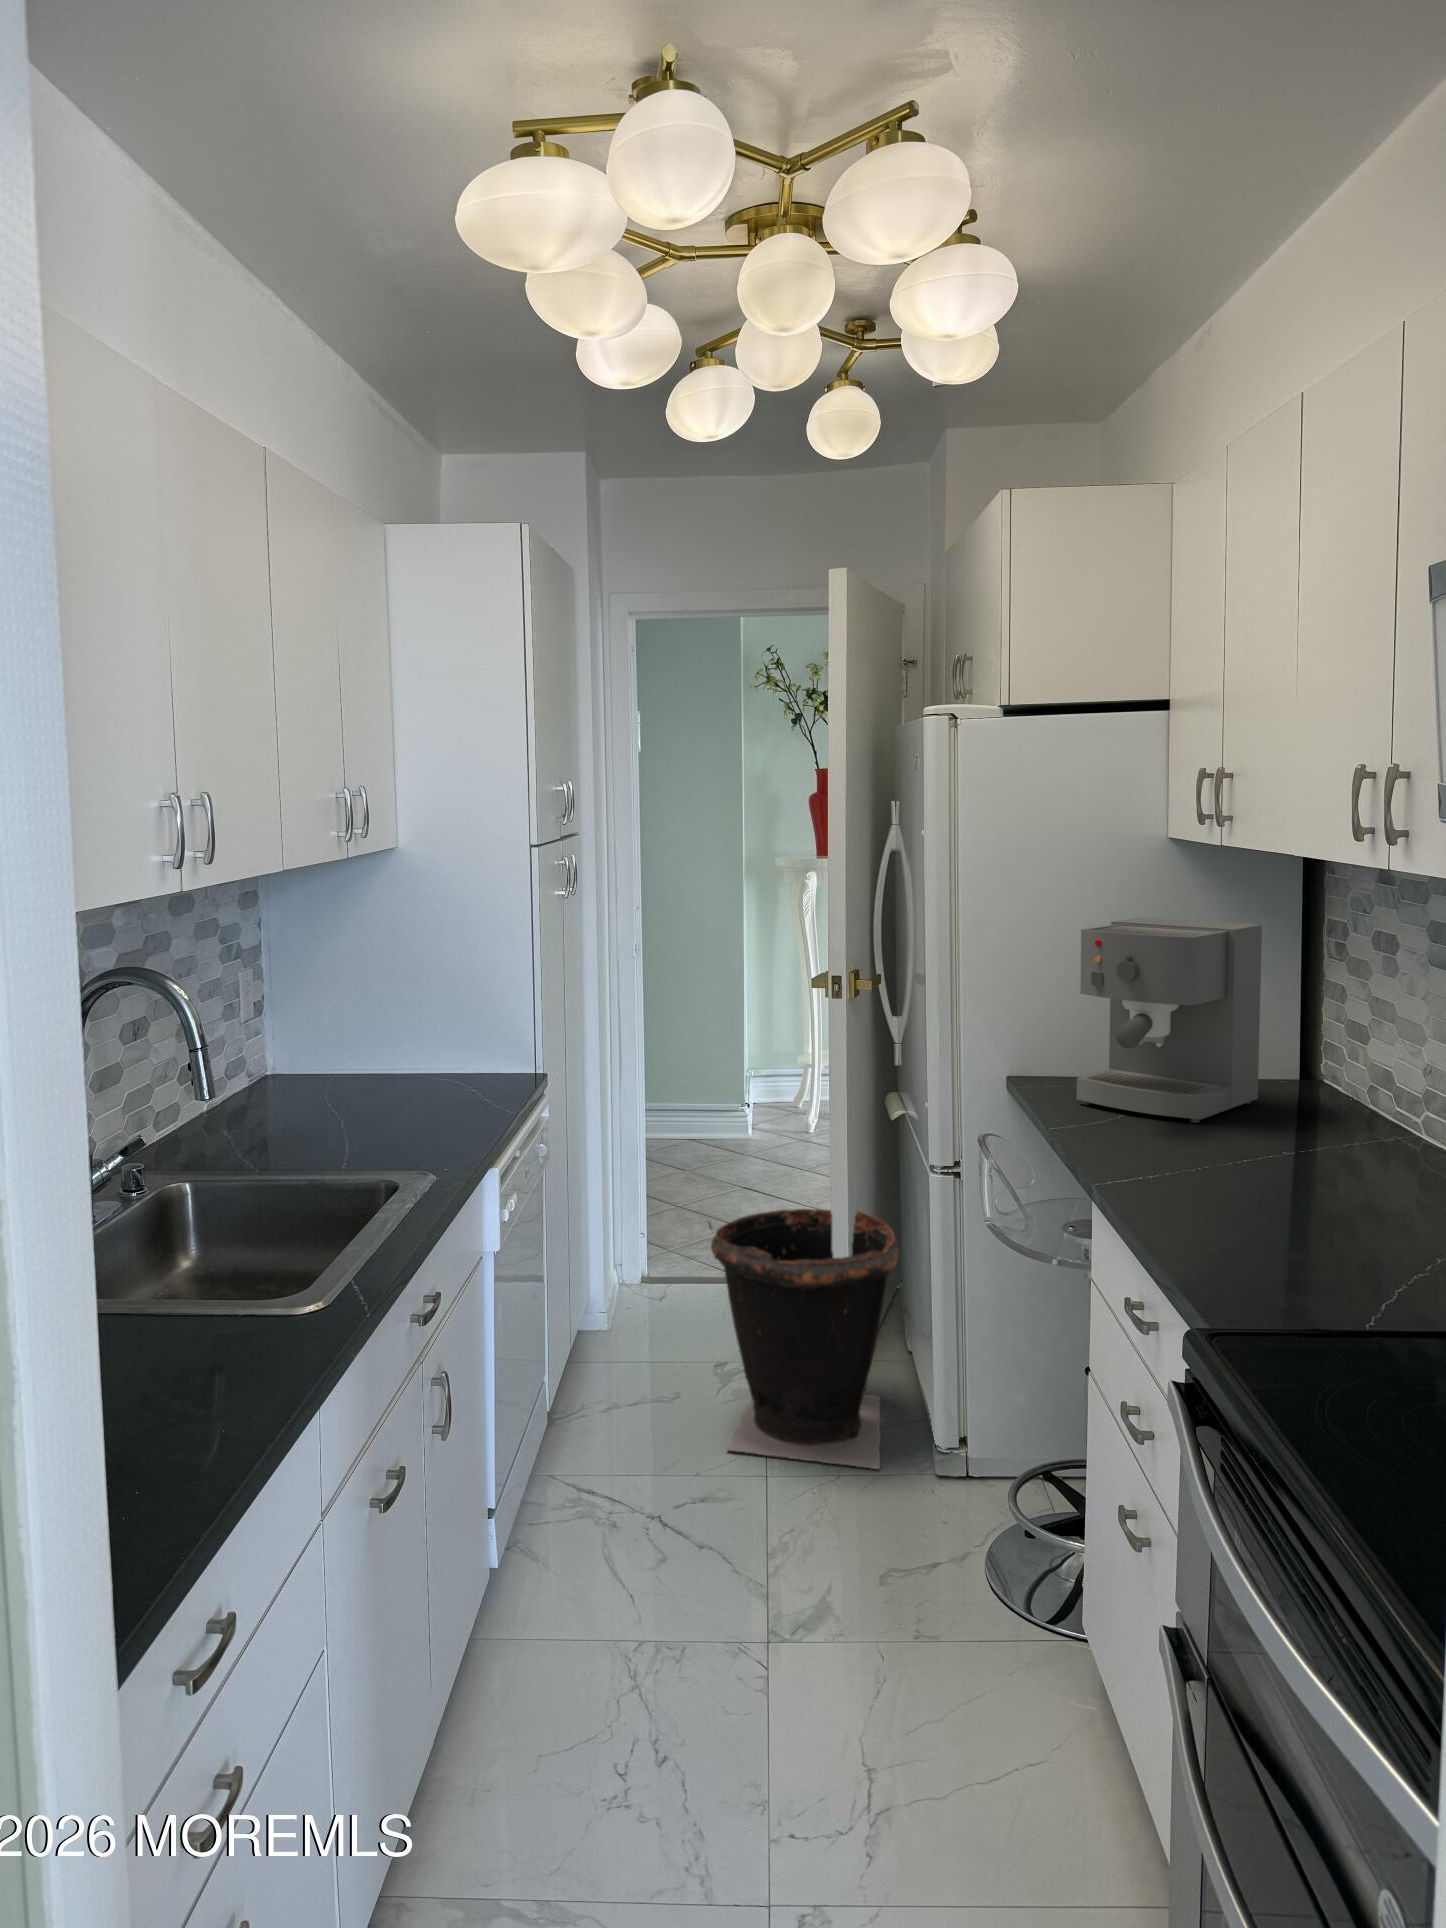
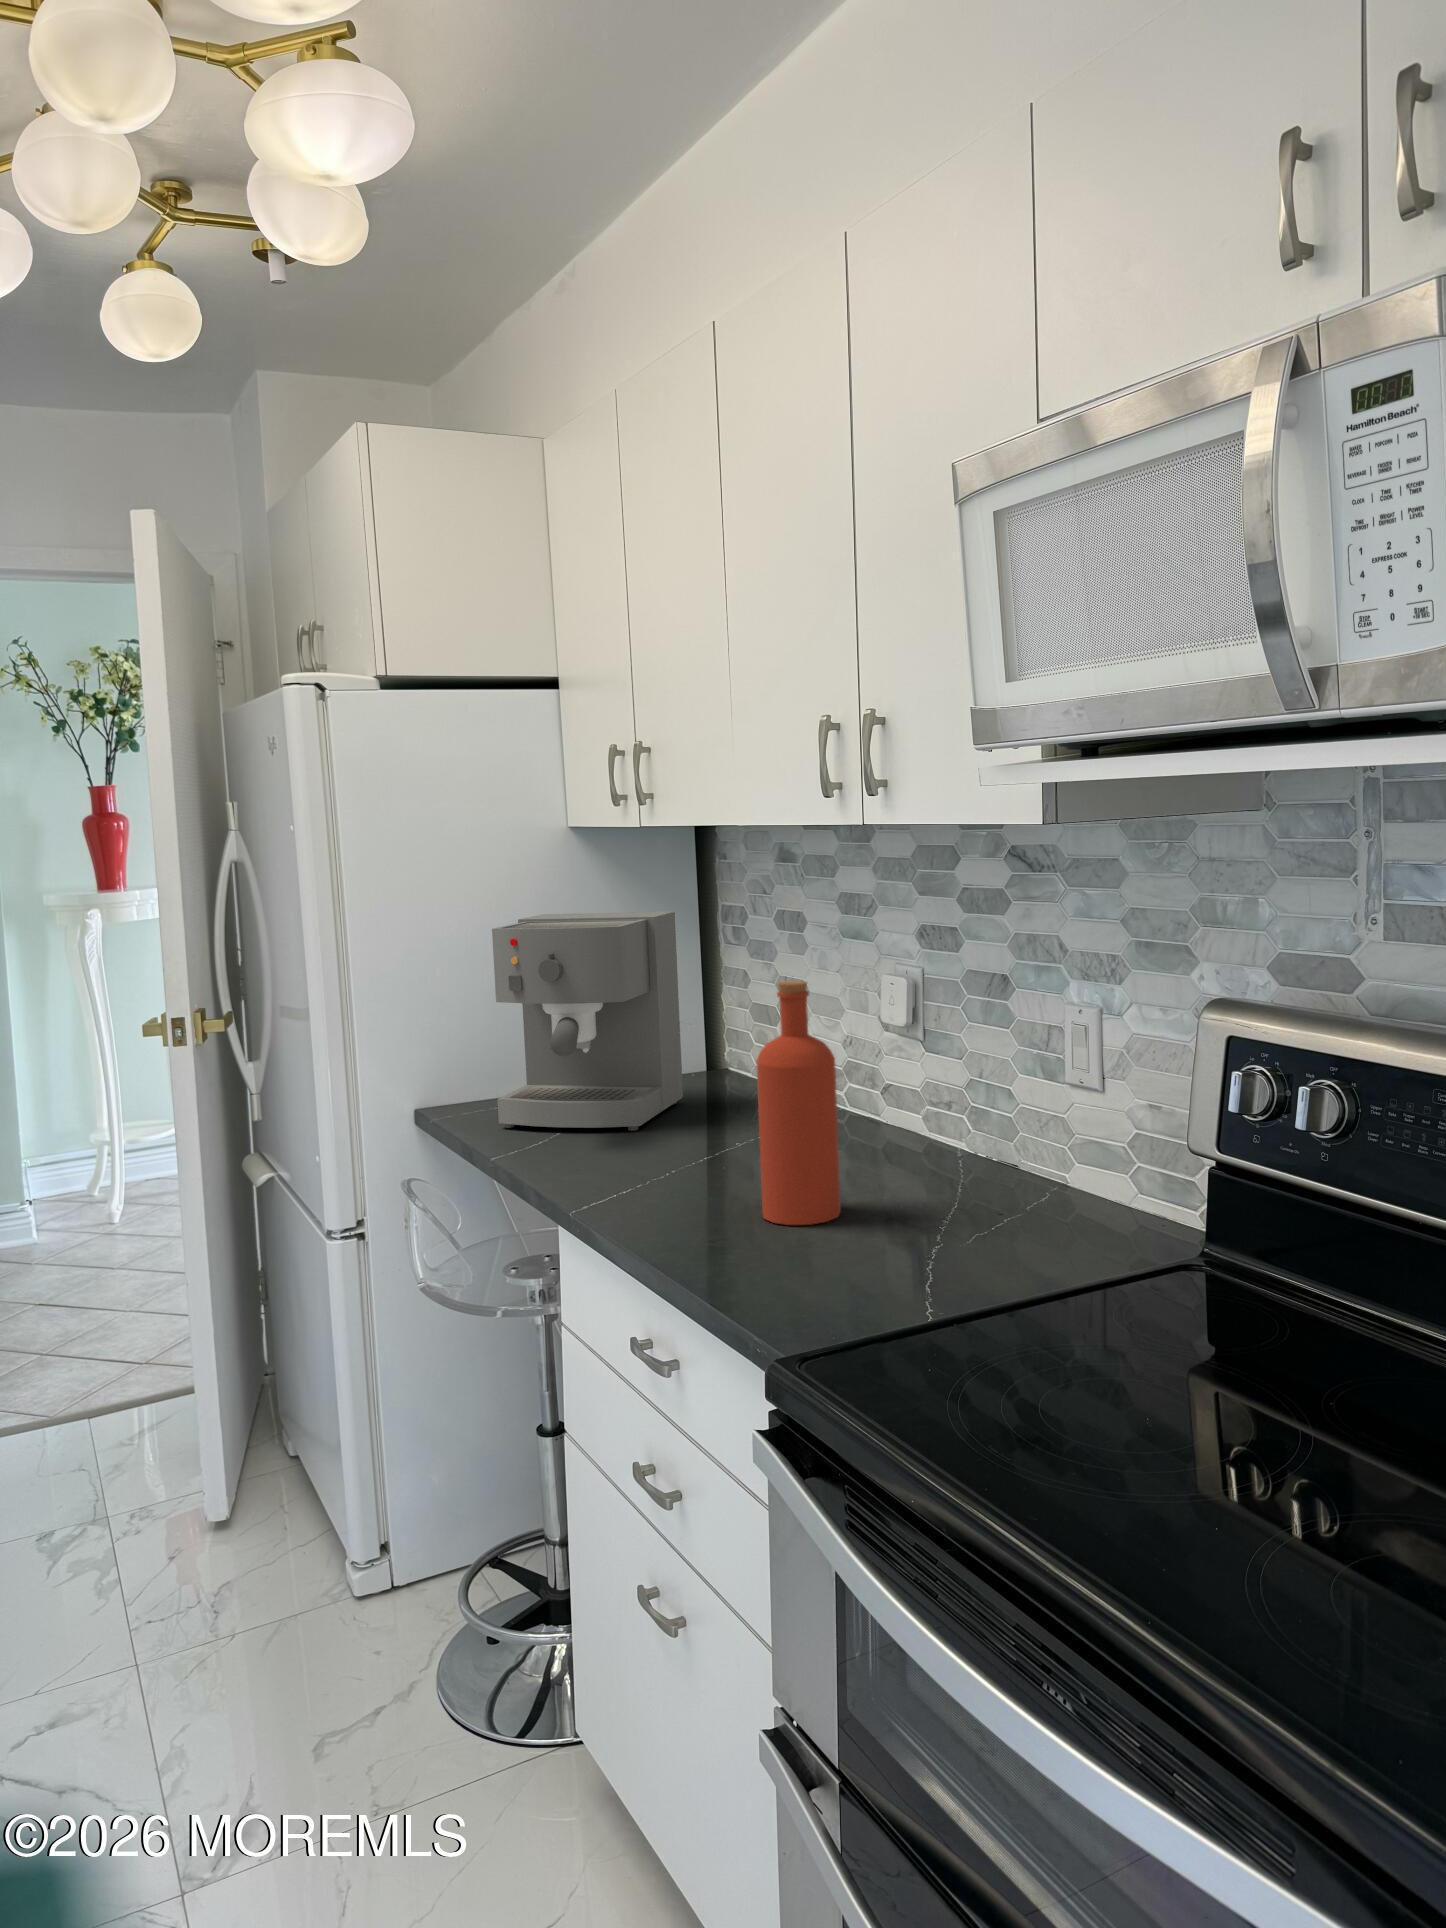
bottle: none [1266,1007,1348,1231] -> present [756,981,841,1225]
trash can: present [708,1209,898,1469] -> none [24,1299,287,1644]

